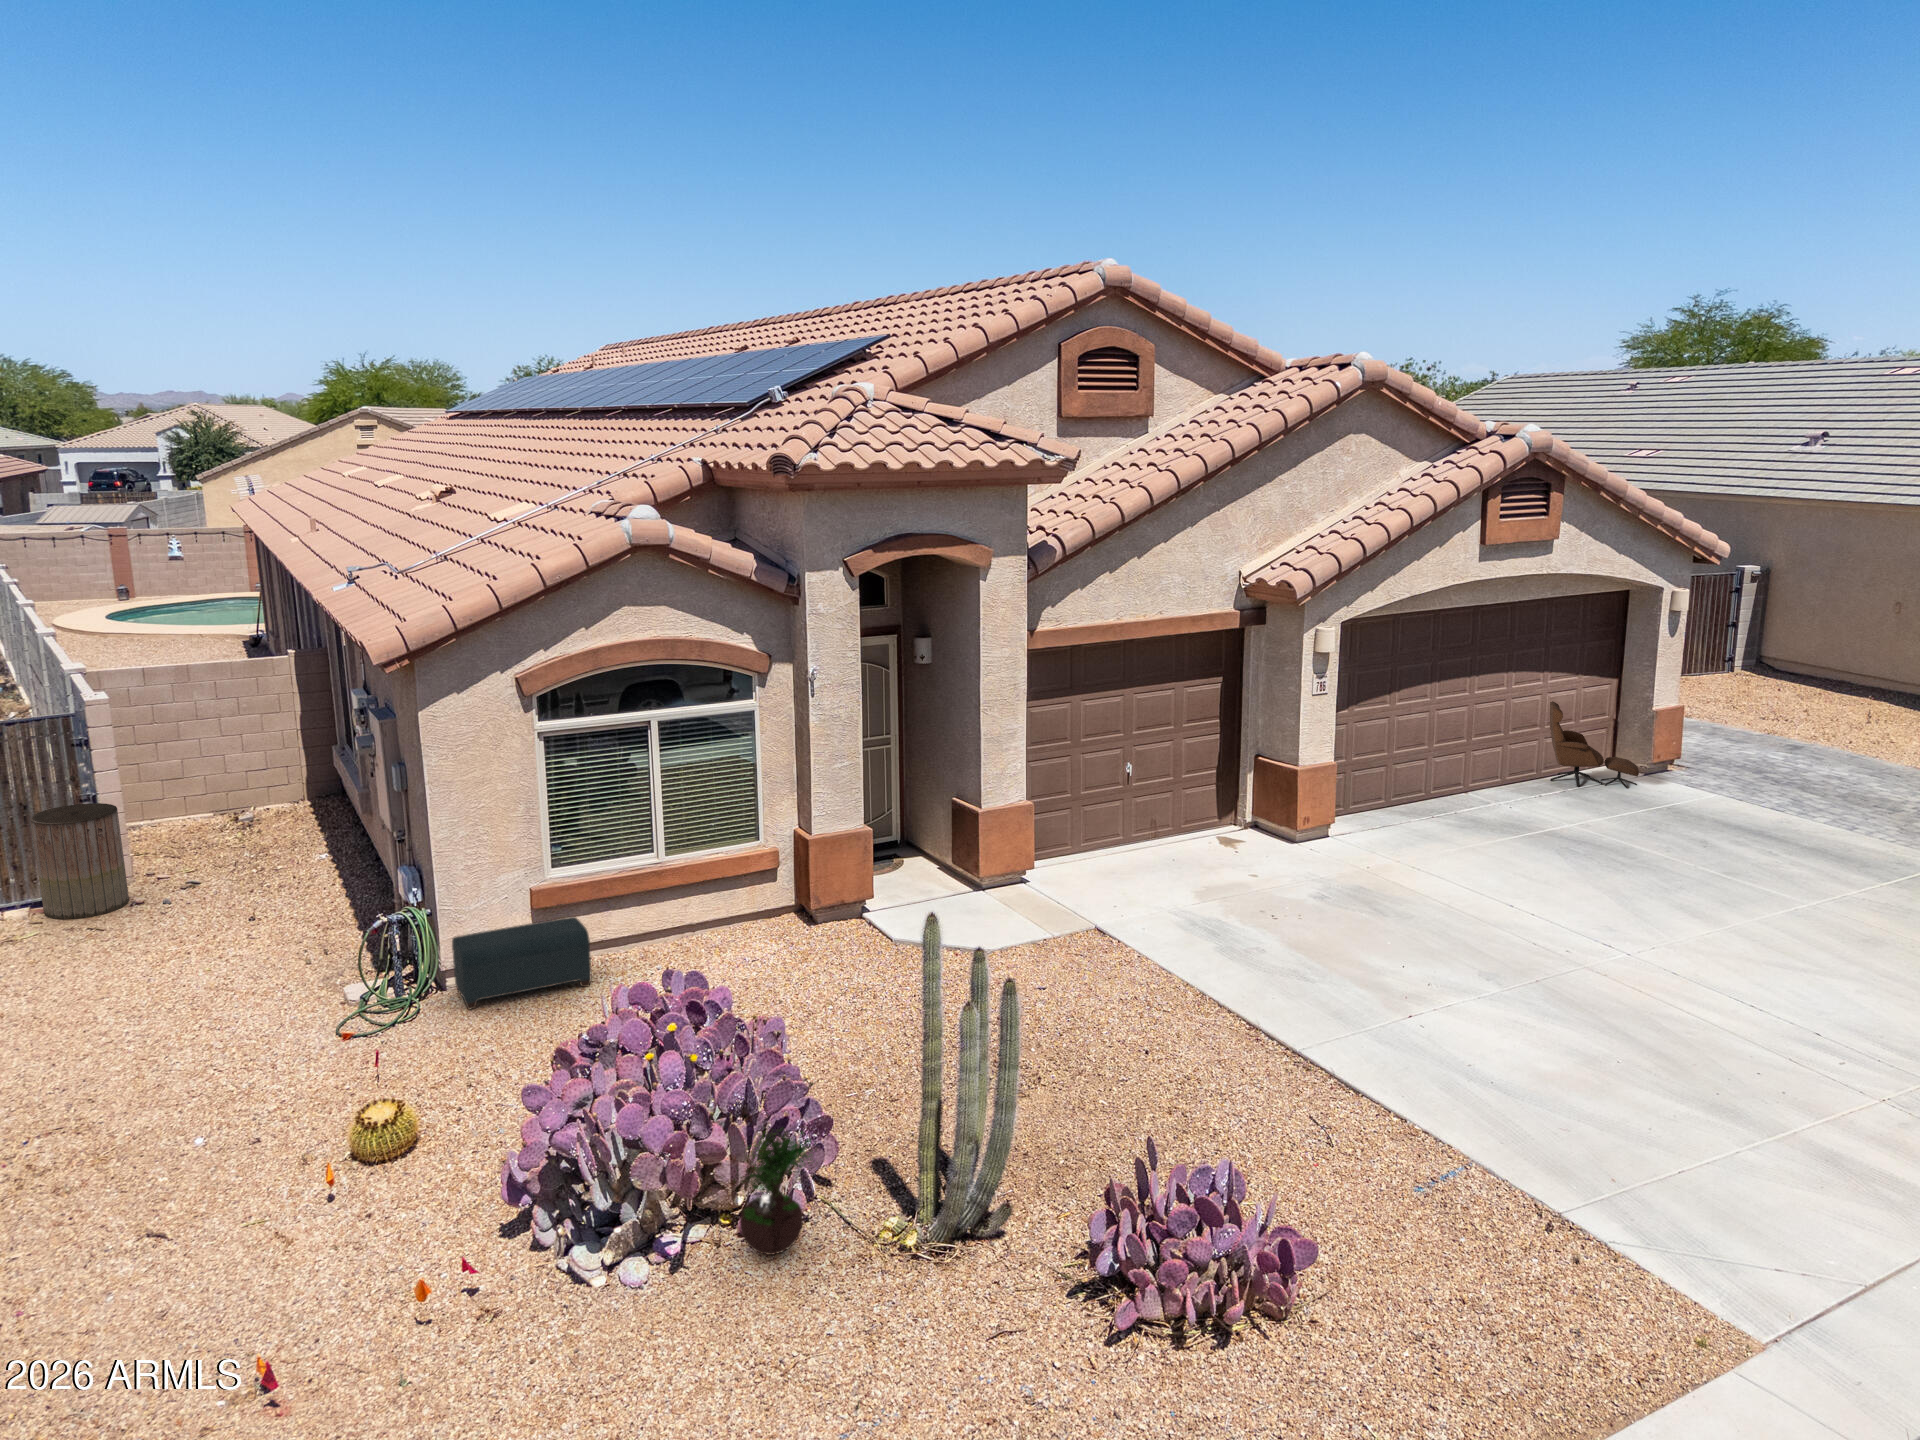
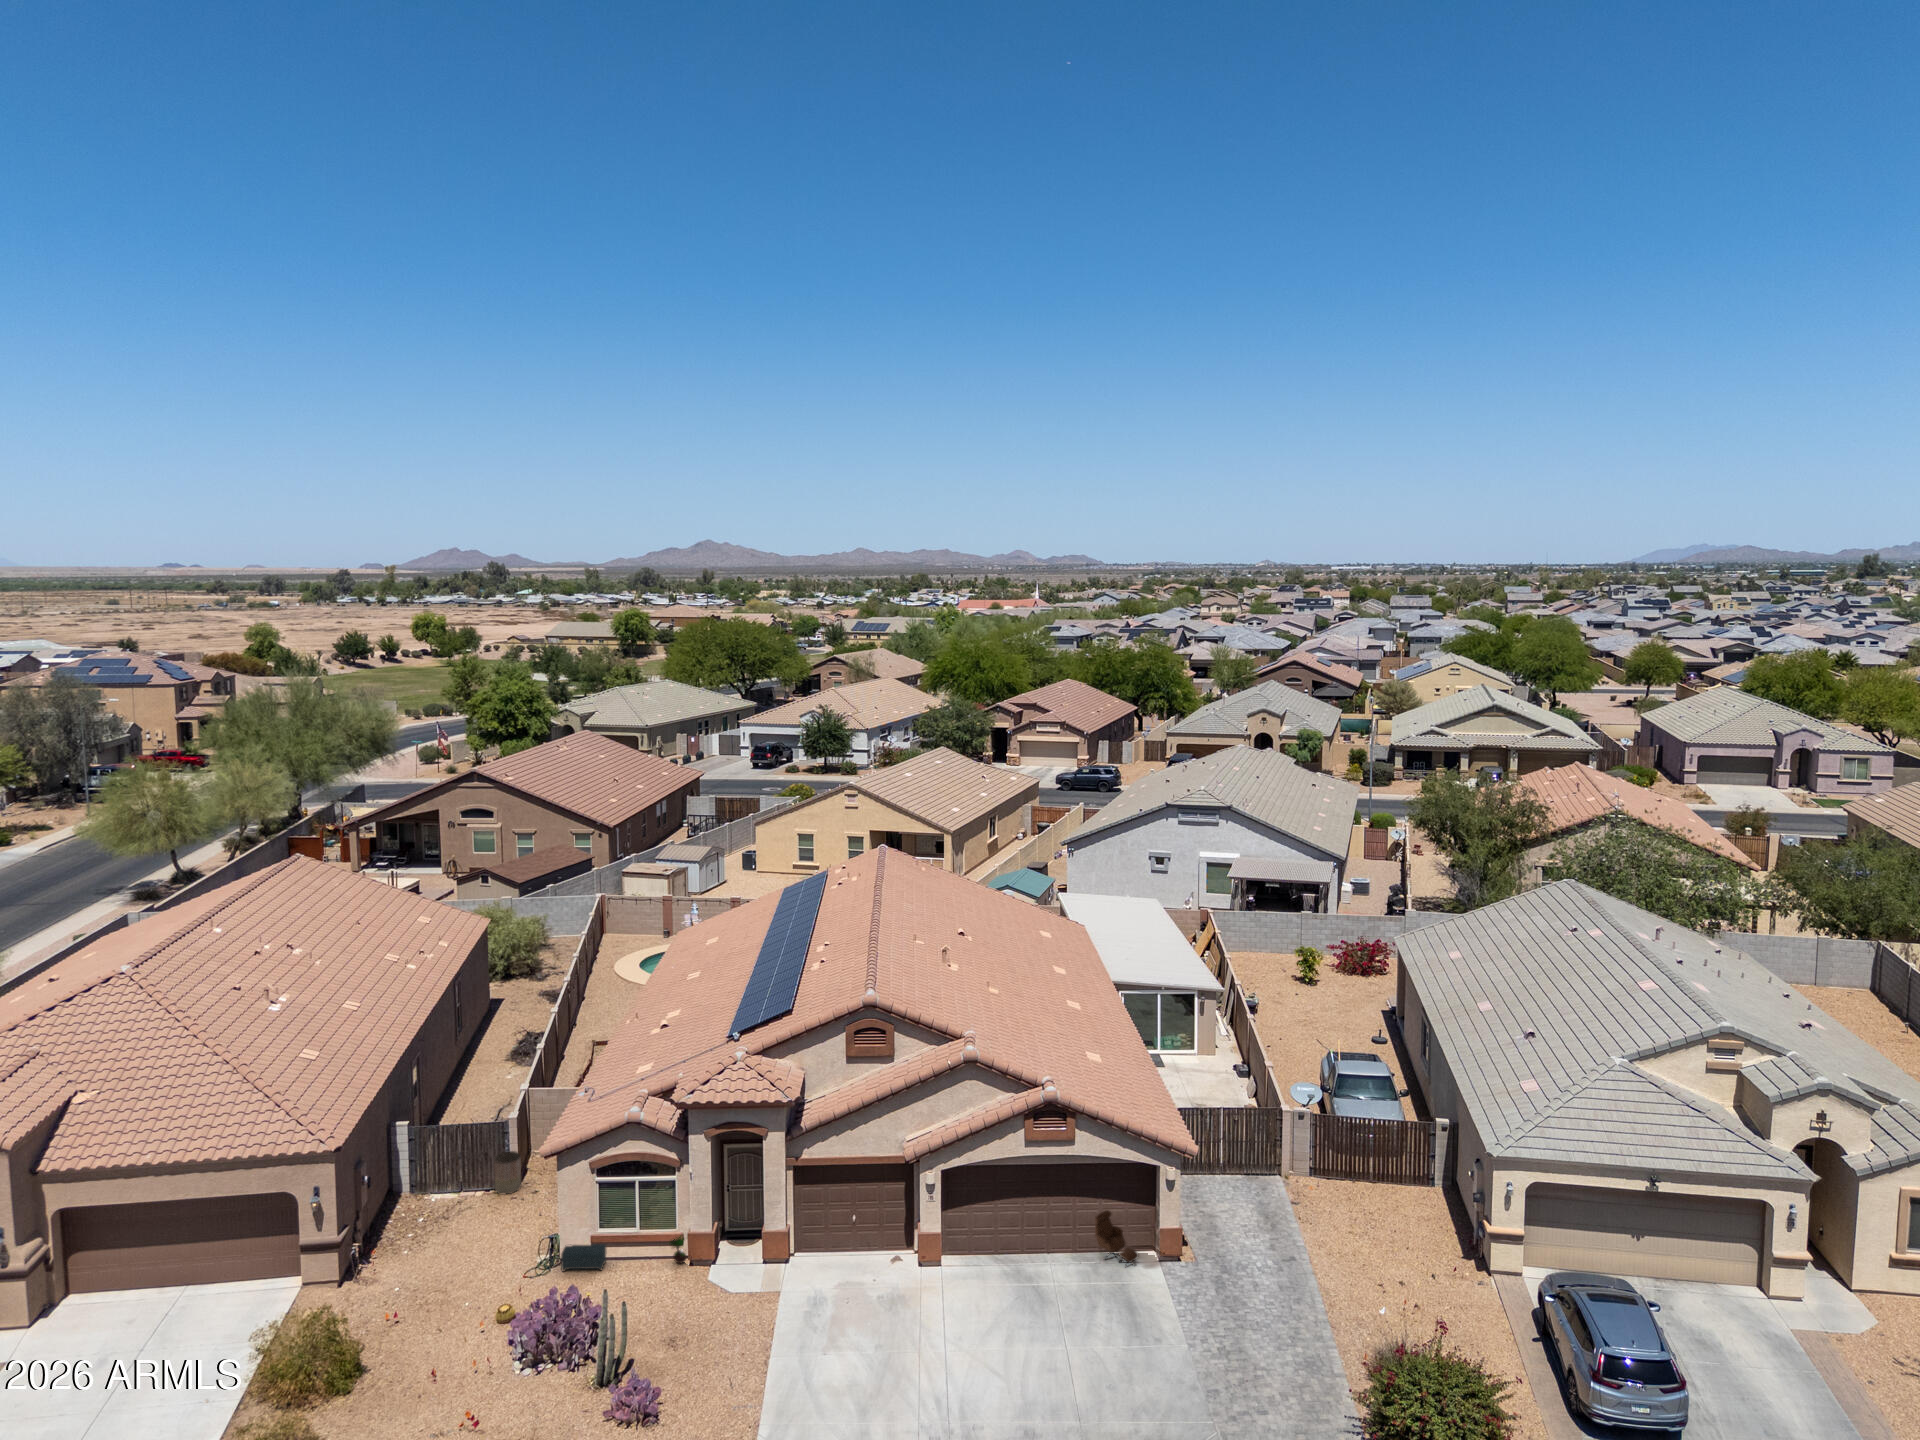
potted tree: present [734,1129,811,1255] -> present [669,1235,686,1263]

